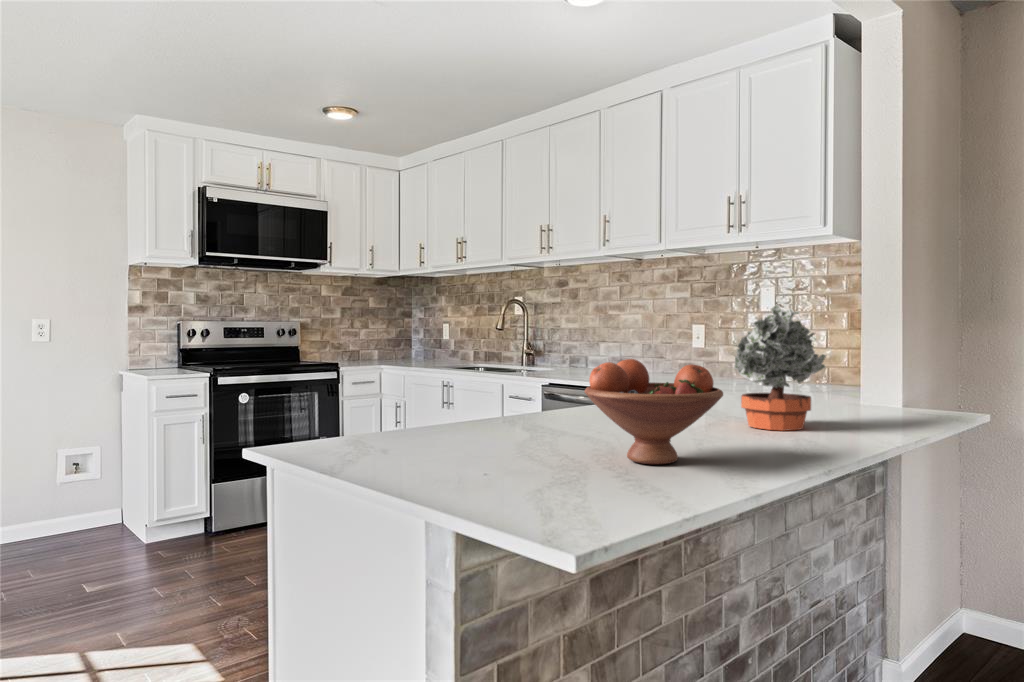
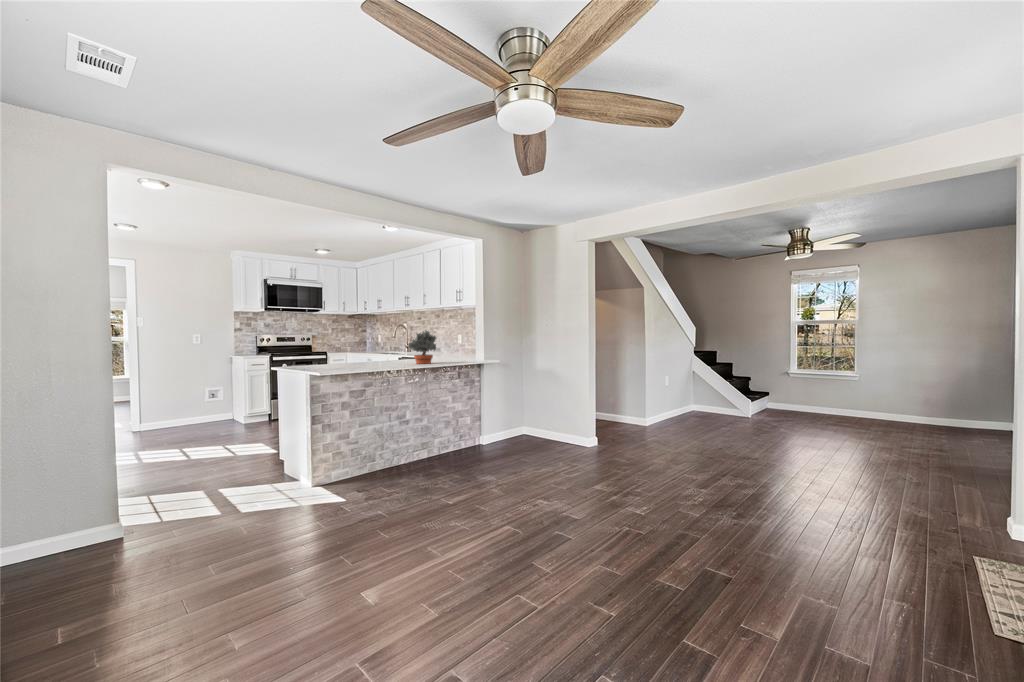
fruit bowl: present [585,359,723,464] -> none [351,344,385,368]

